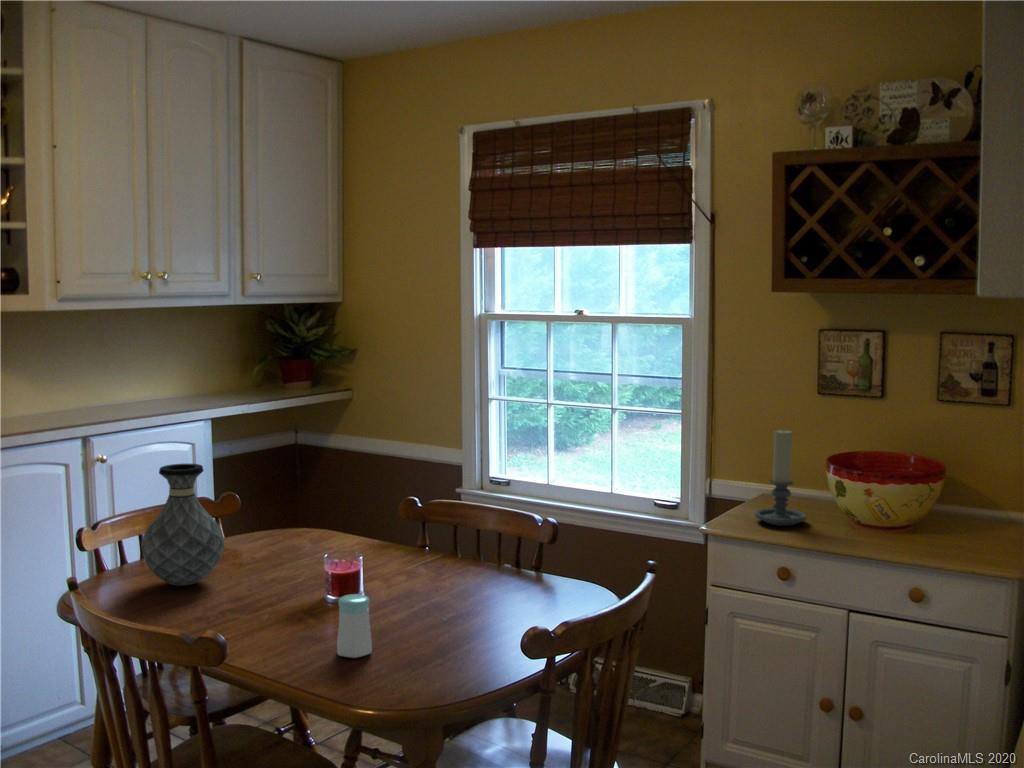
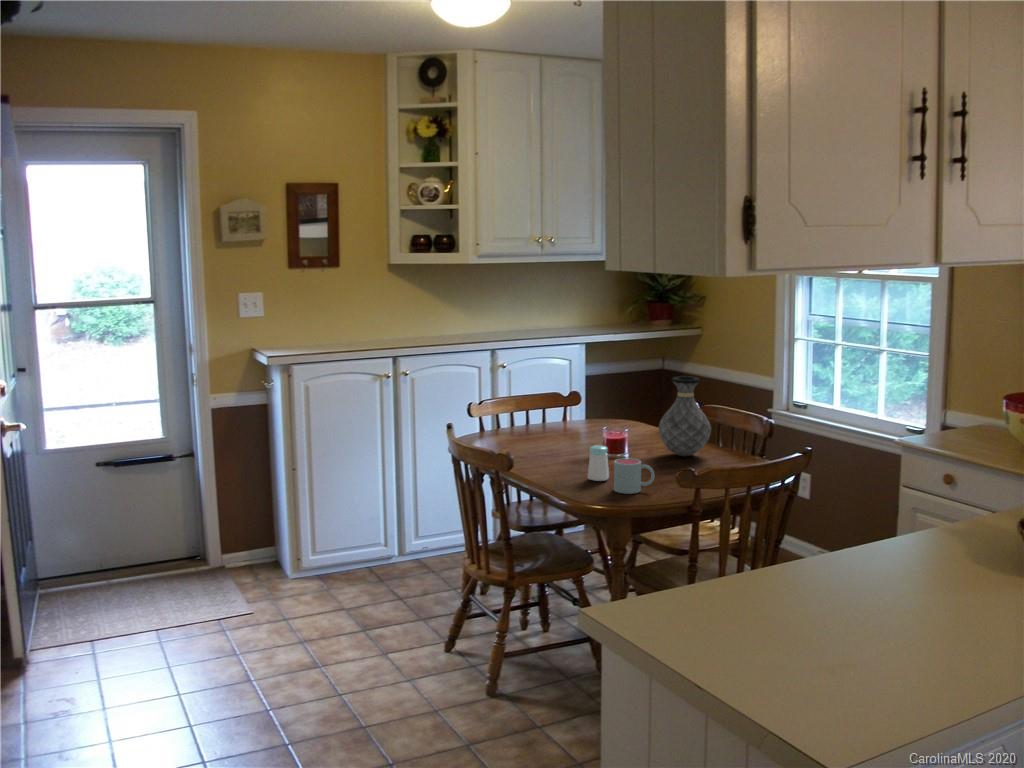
candle holder: present [755,430,807,526] -> none [944,370,986,445]
vase: present [141,464,224,586] -> present [659,376,711,456]
mug: none [396,614,464,680] -> present [614,458,654,494]

